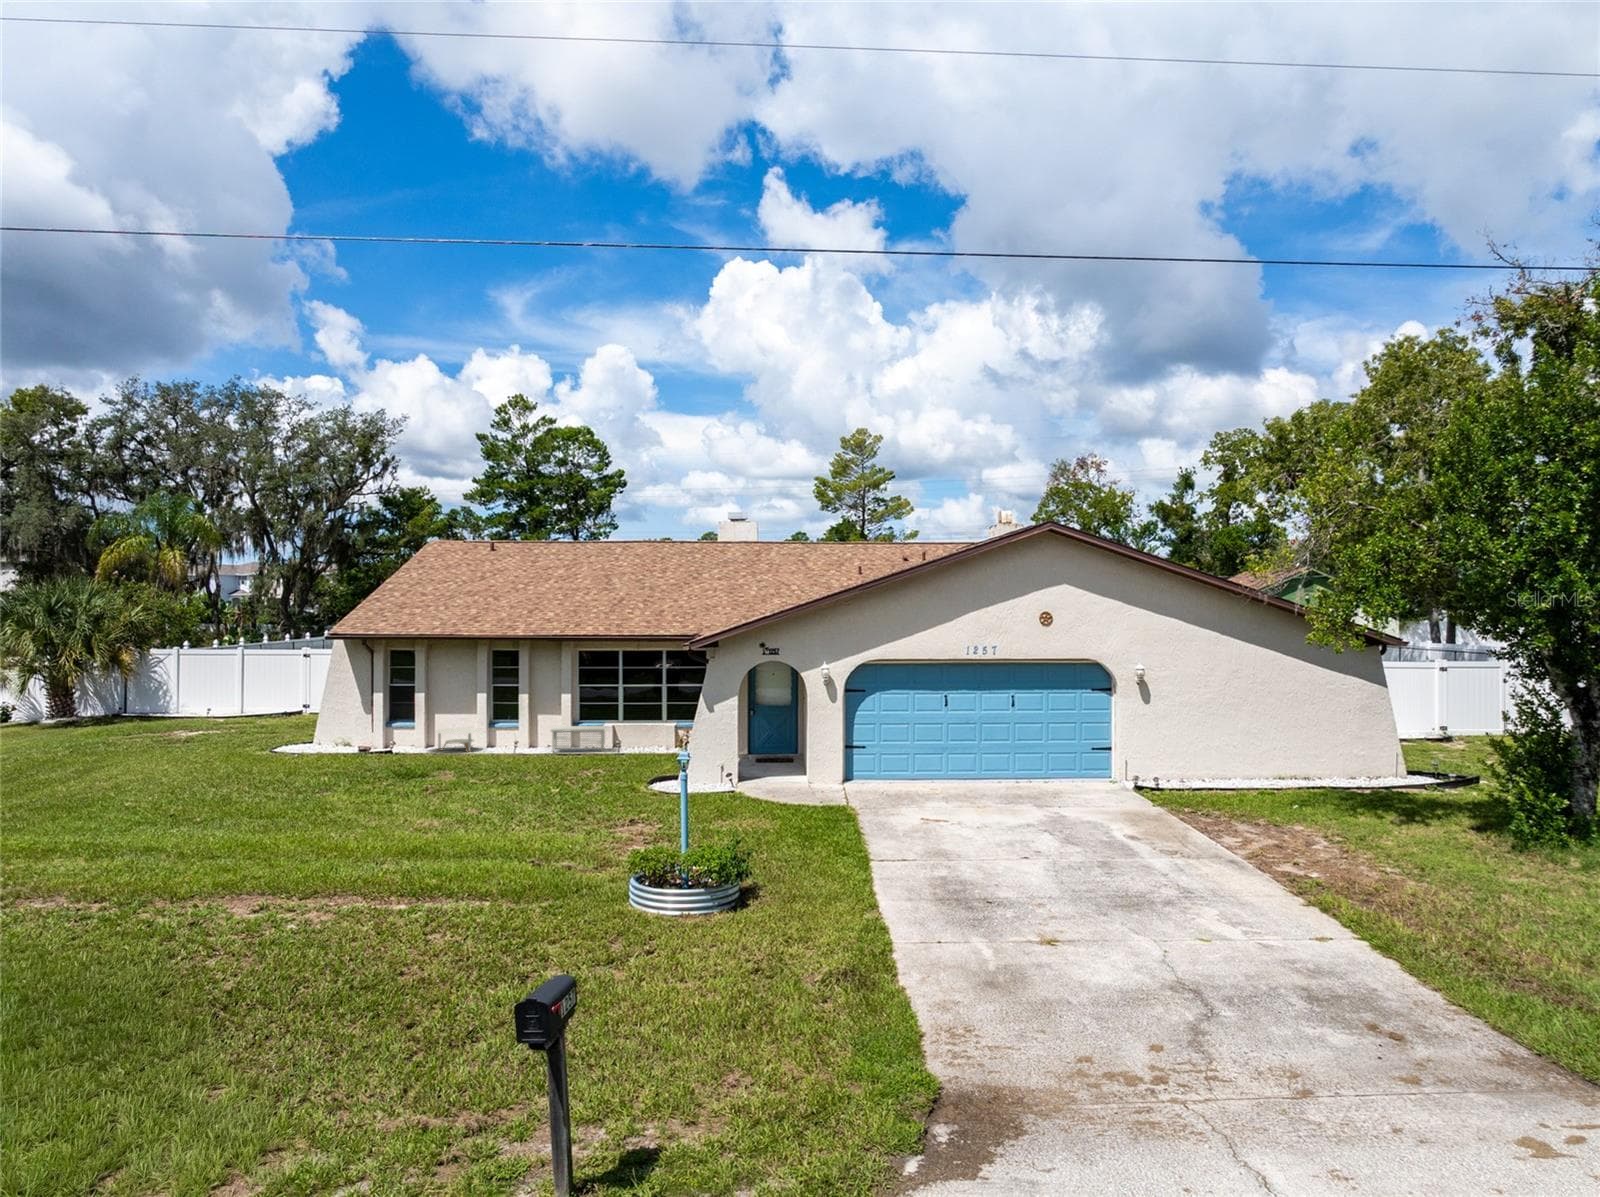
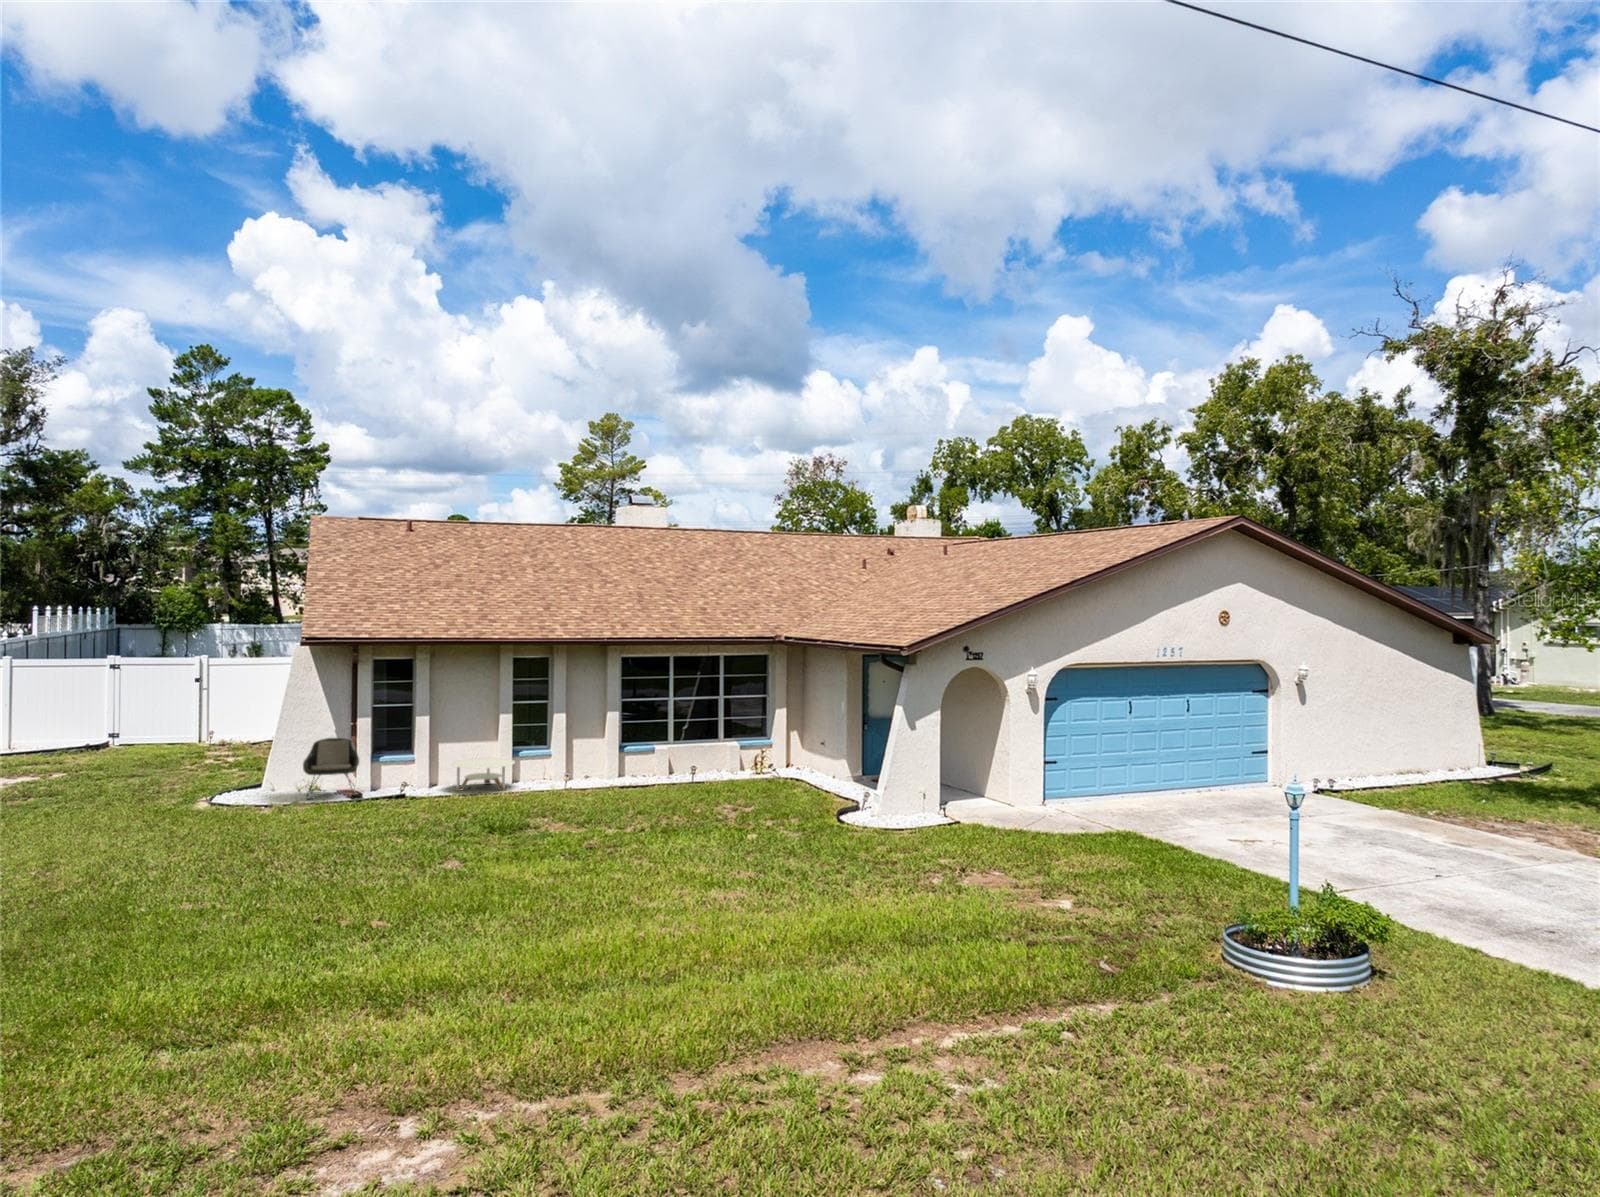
lounge chair: none [330,707,375,751] -> present [303,738,359,800]
storage bench: present [551,726,605,751] -> none [598,748,670,784]

